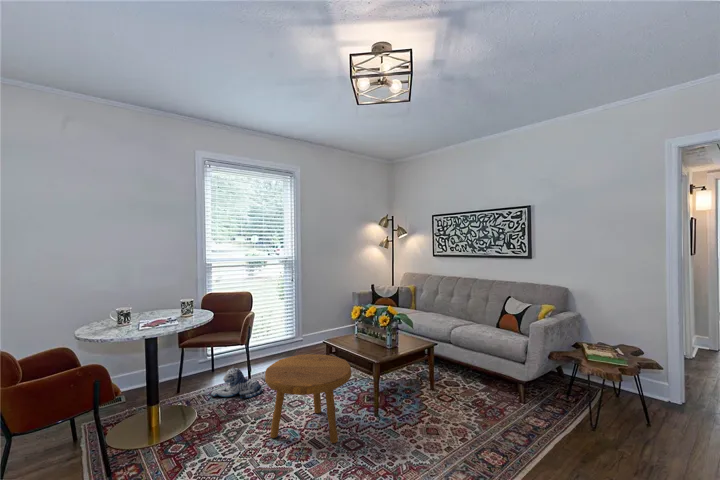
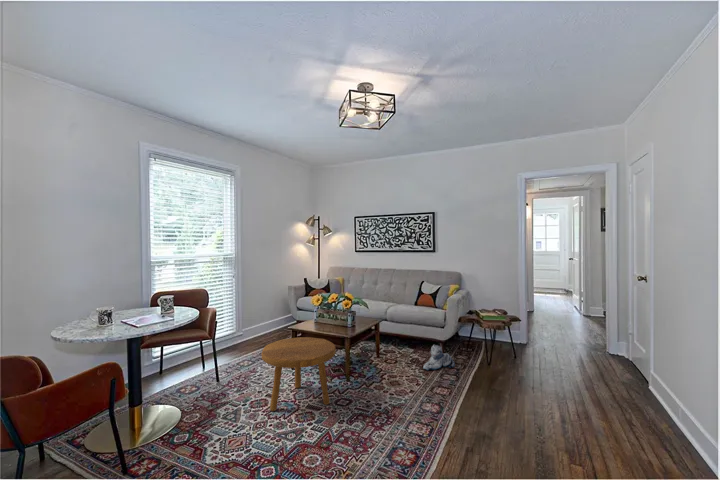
plush toy: present [211,367,263,398] -> present [423,344,455,370]

